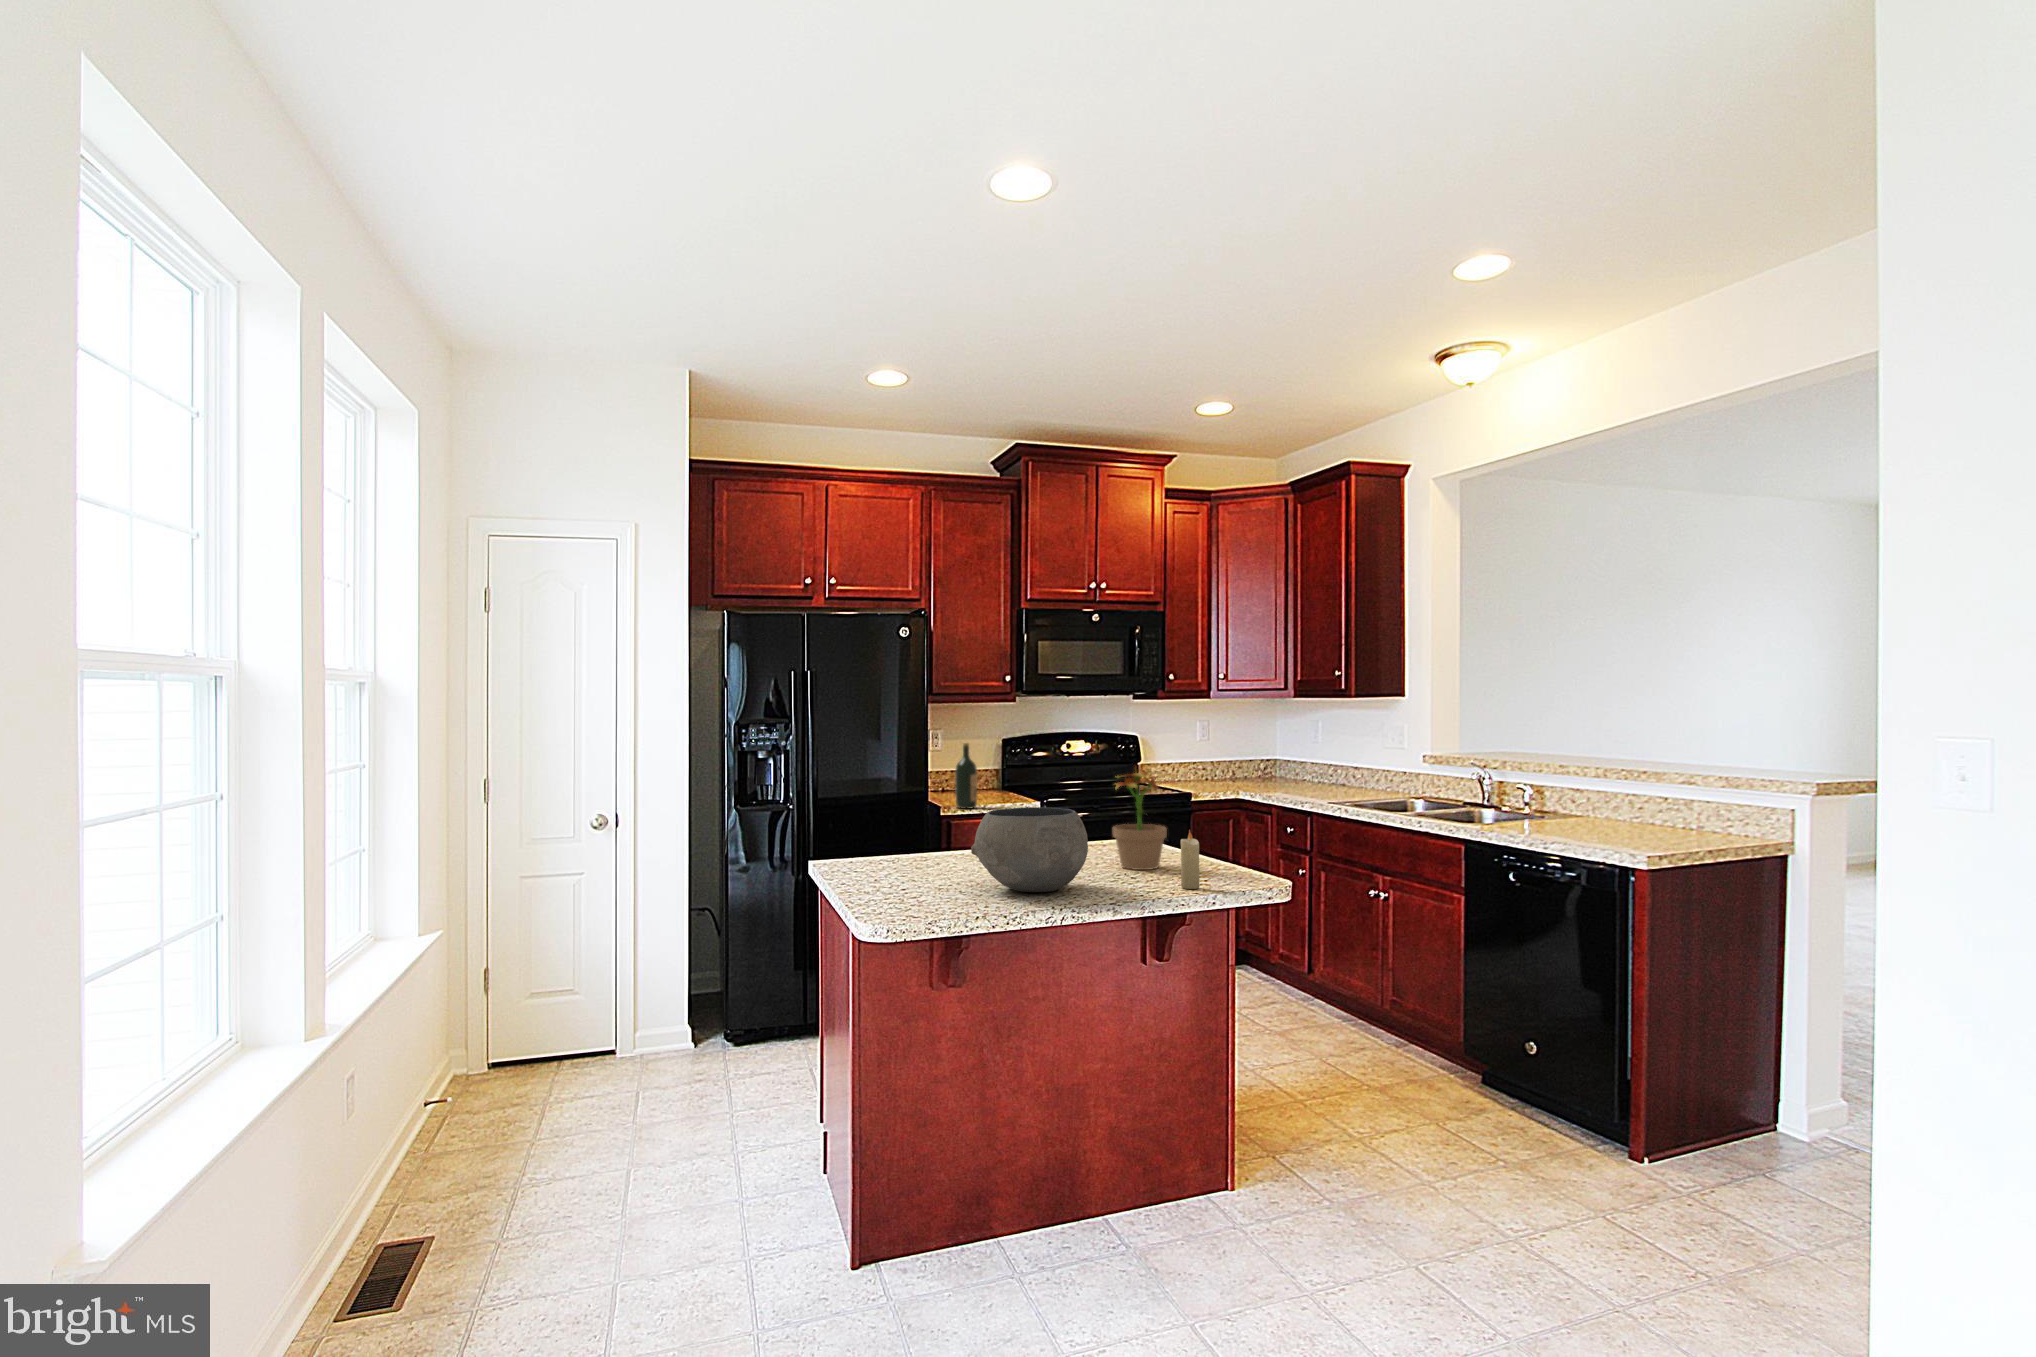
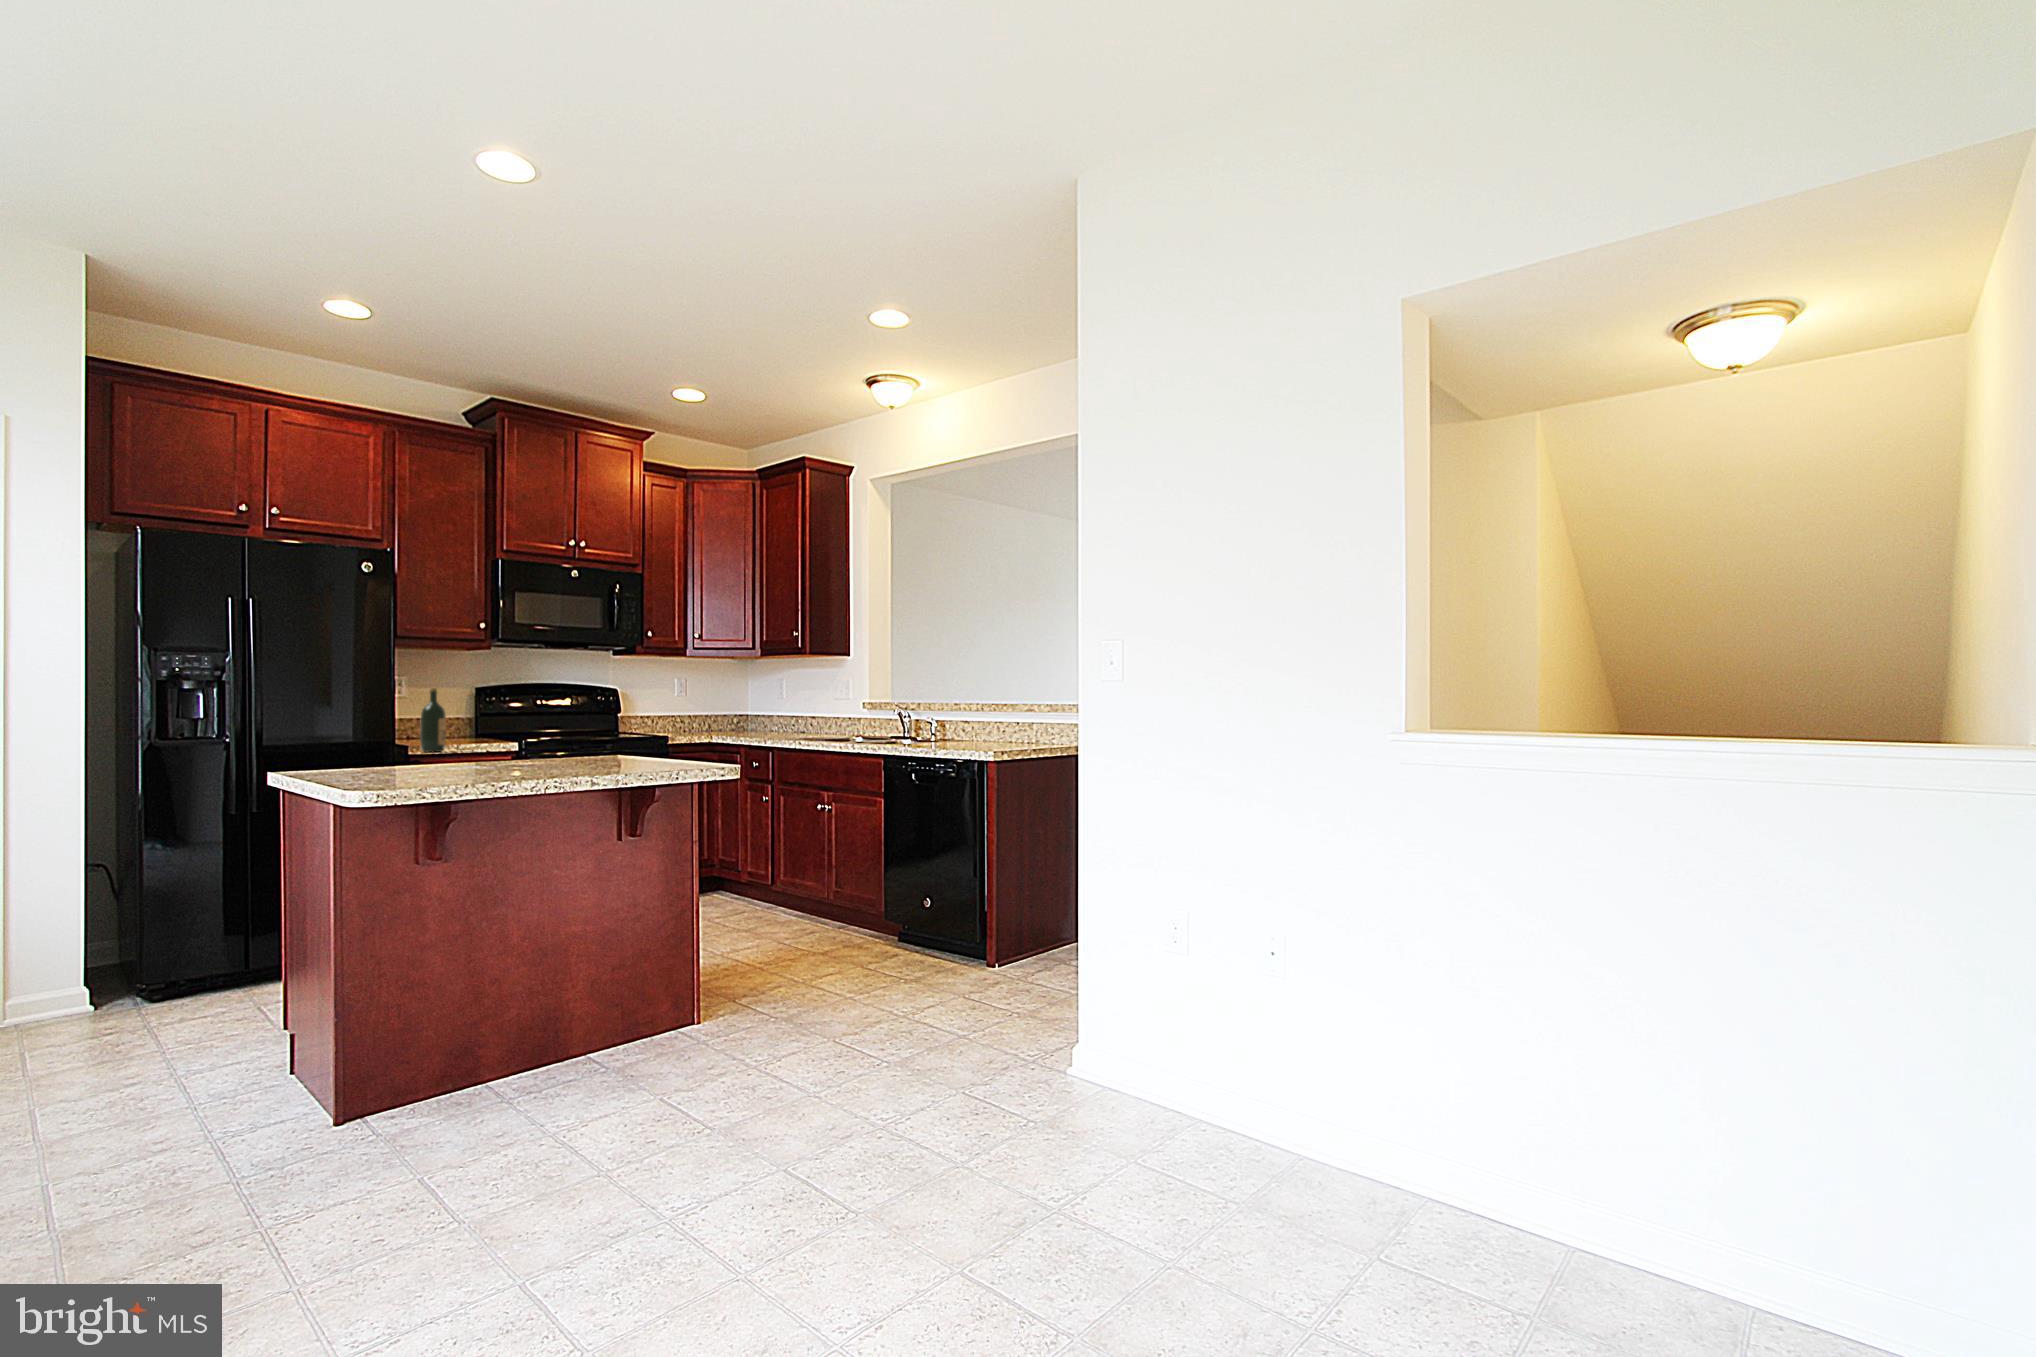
potted plant: present [1113,771,1167,870] -> none [593,679,642,767]
ceramic bowl: present [971,807,1088,892] -> none [458,708,571,775]
candle: present [1181,830,1199,889] -> none [653,723,669,770]

